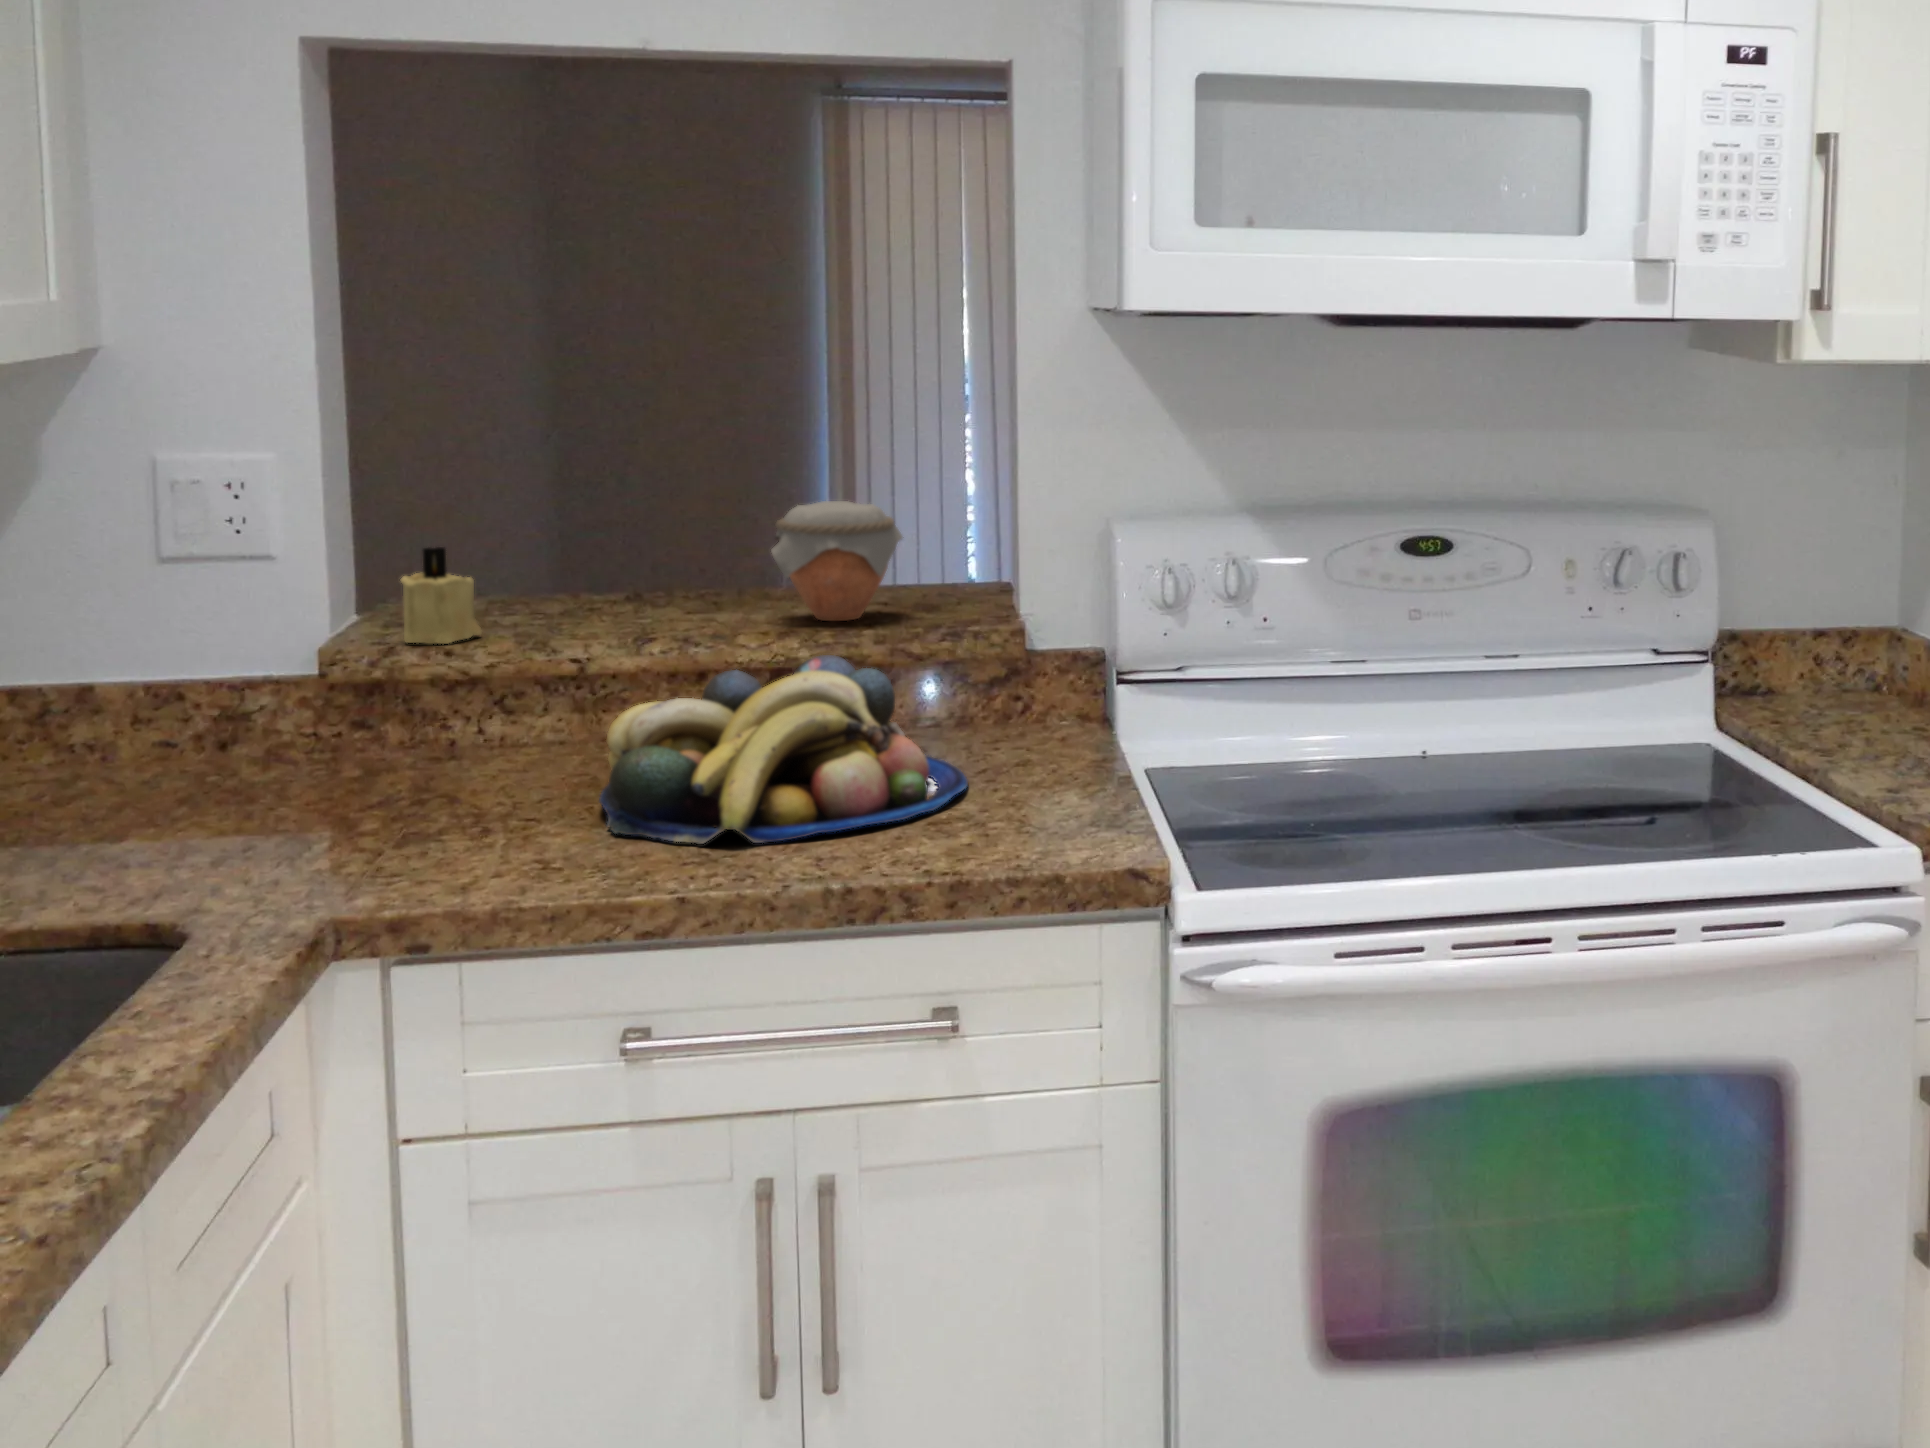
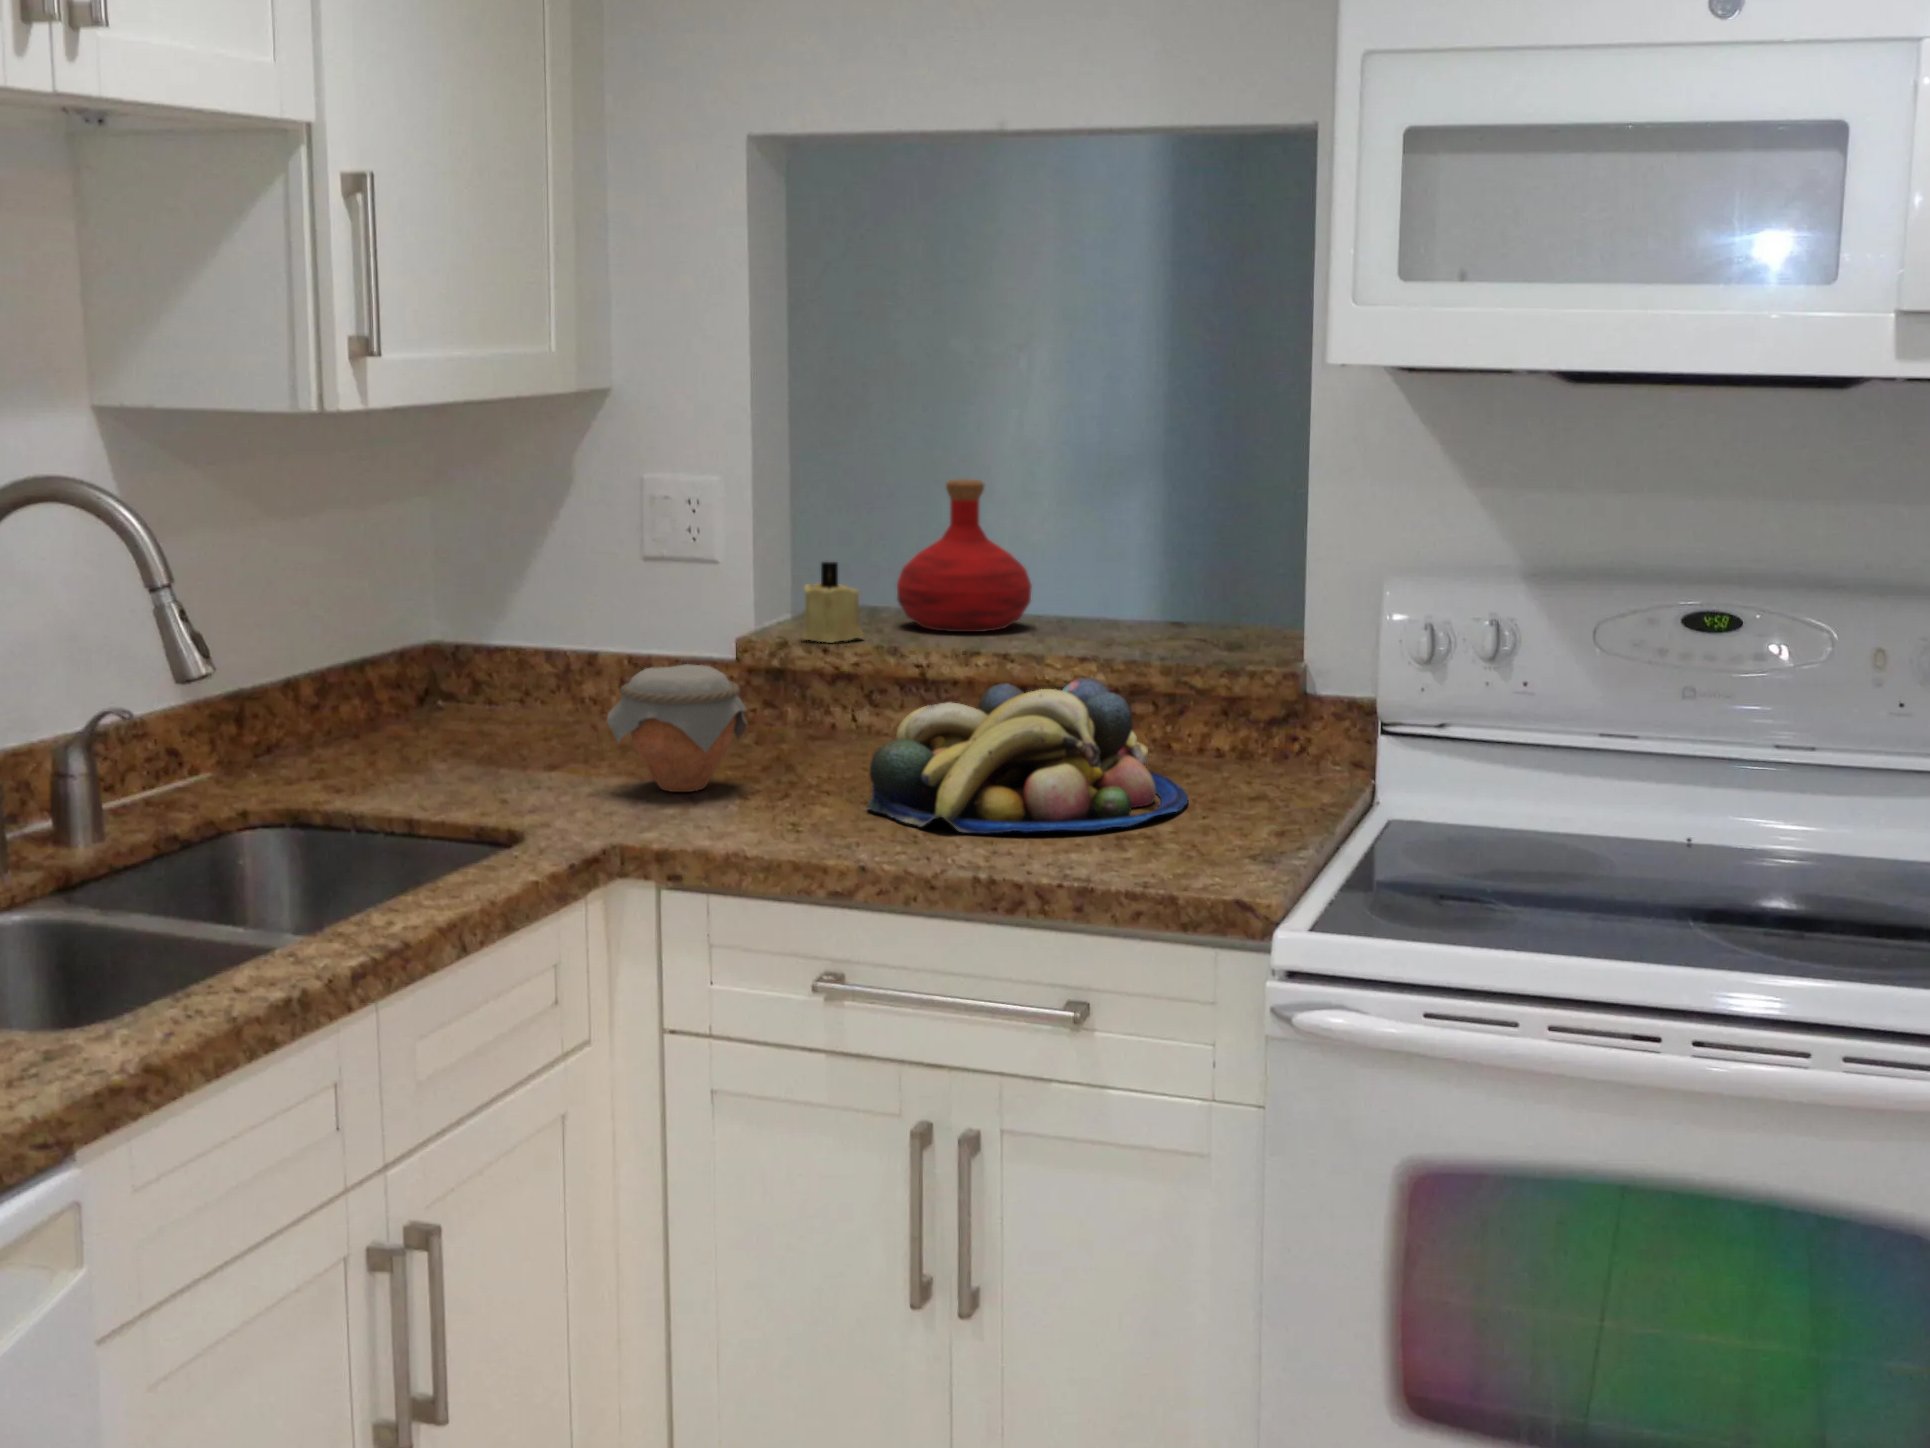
bottle: none [491,442,659,618] -> present [897,479,1031,632]
jar: present [771,501,902,621] -> present [607,664,747,792]

